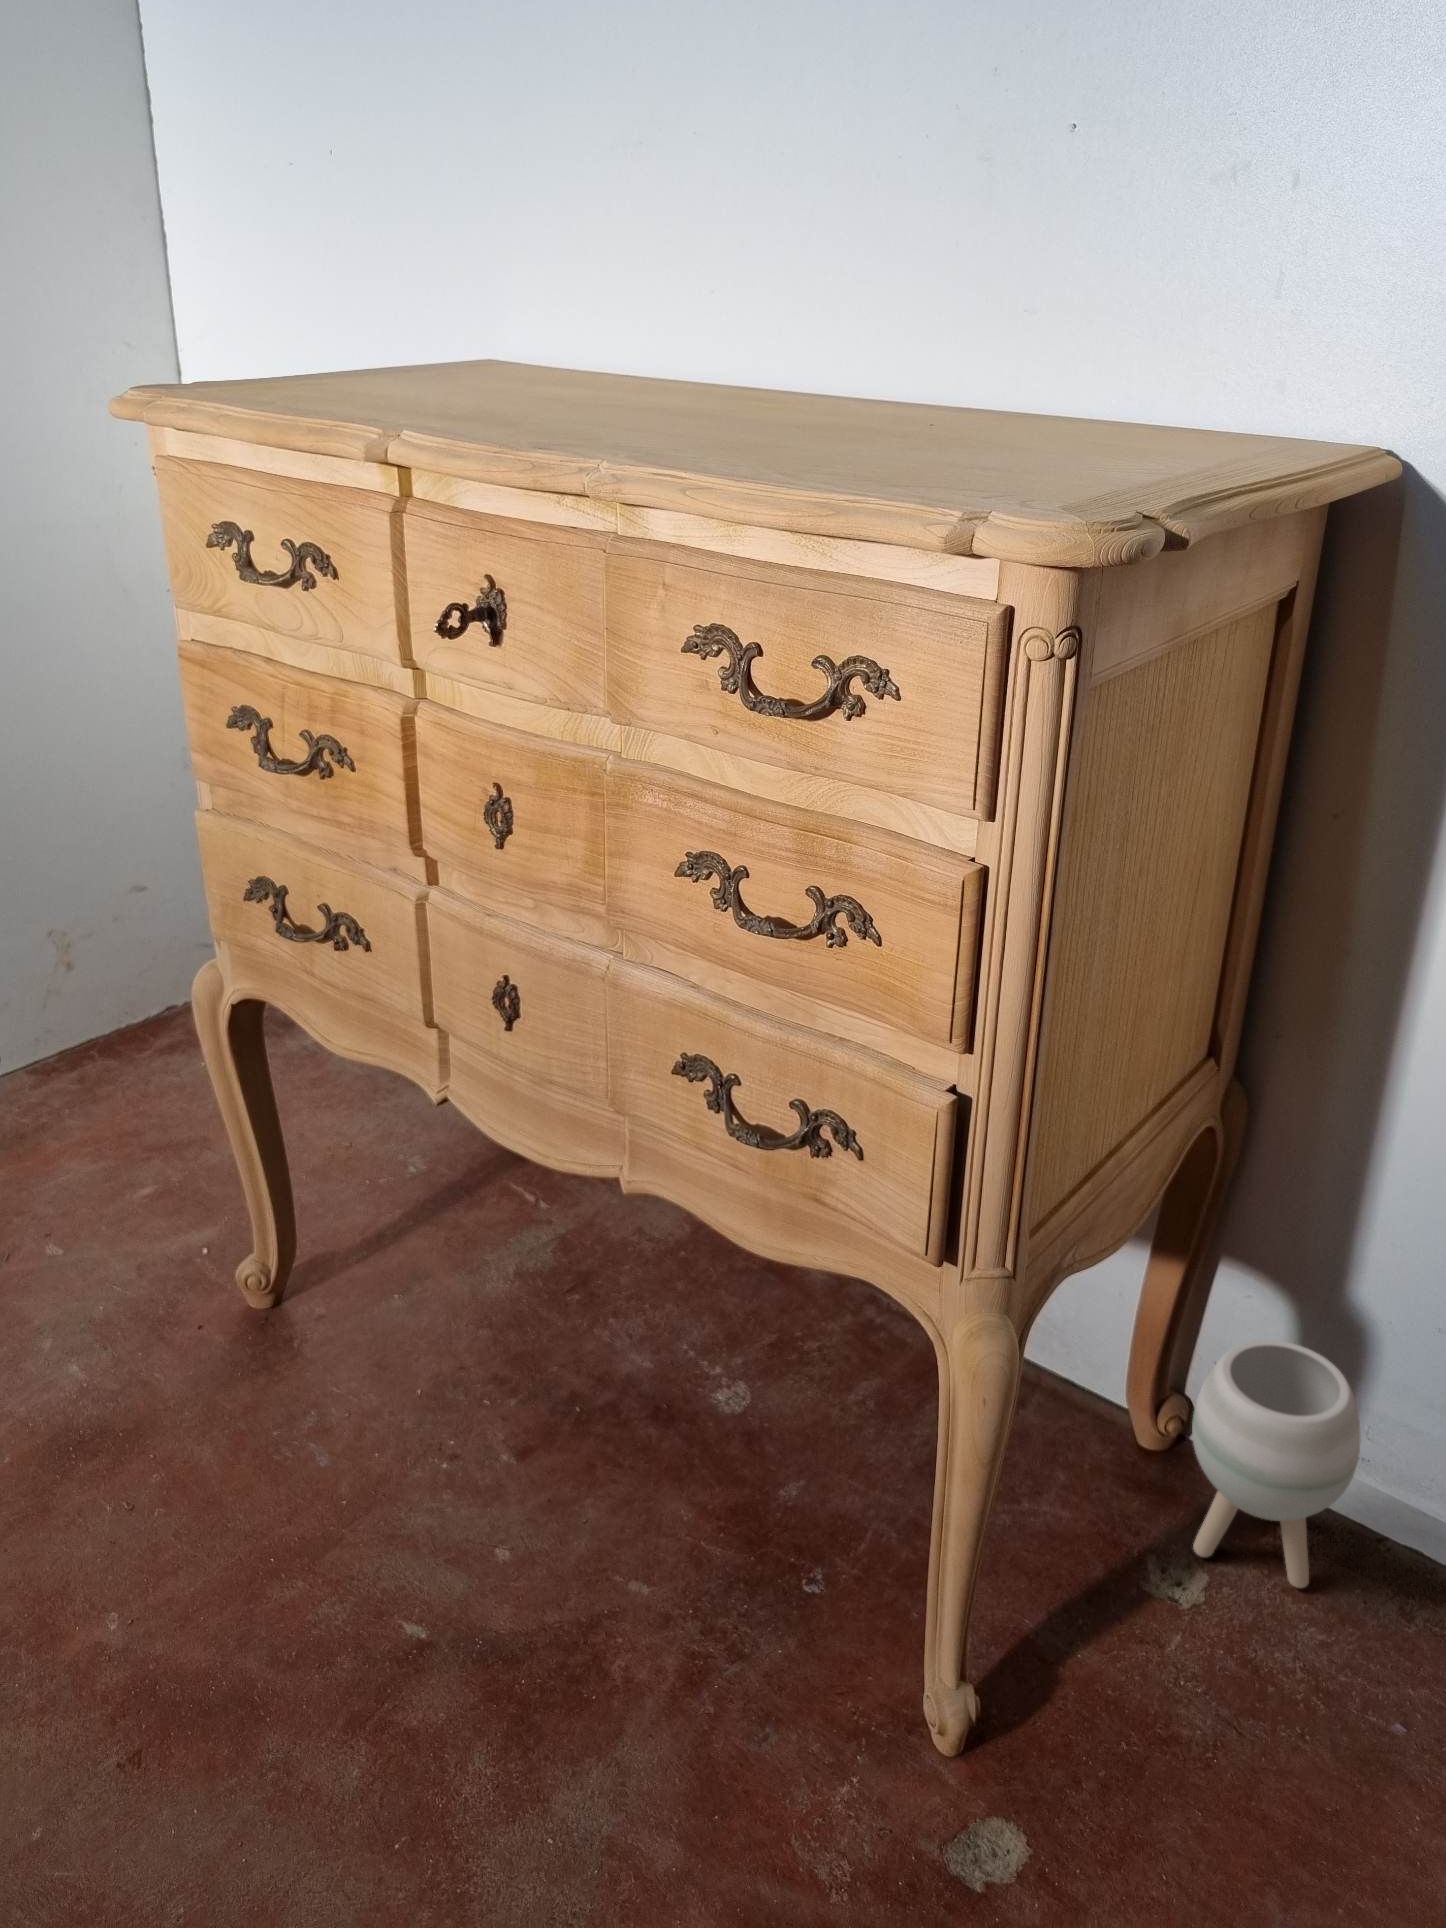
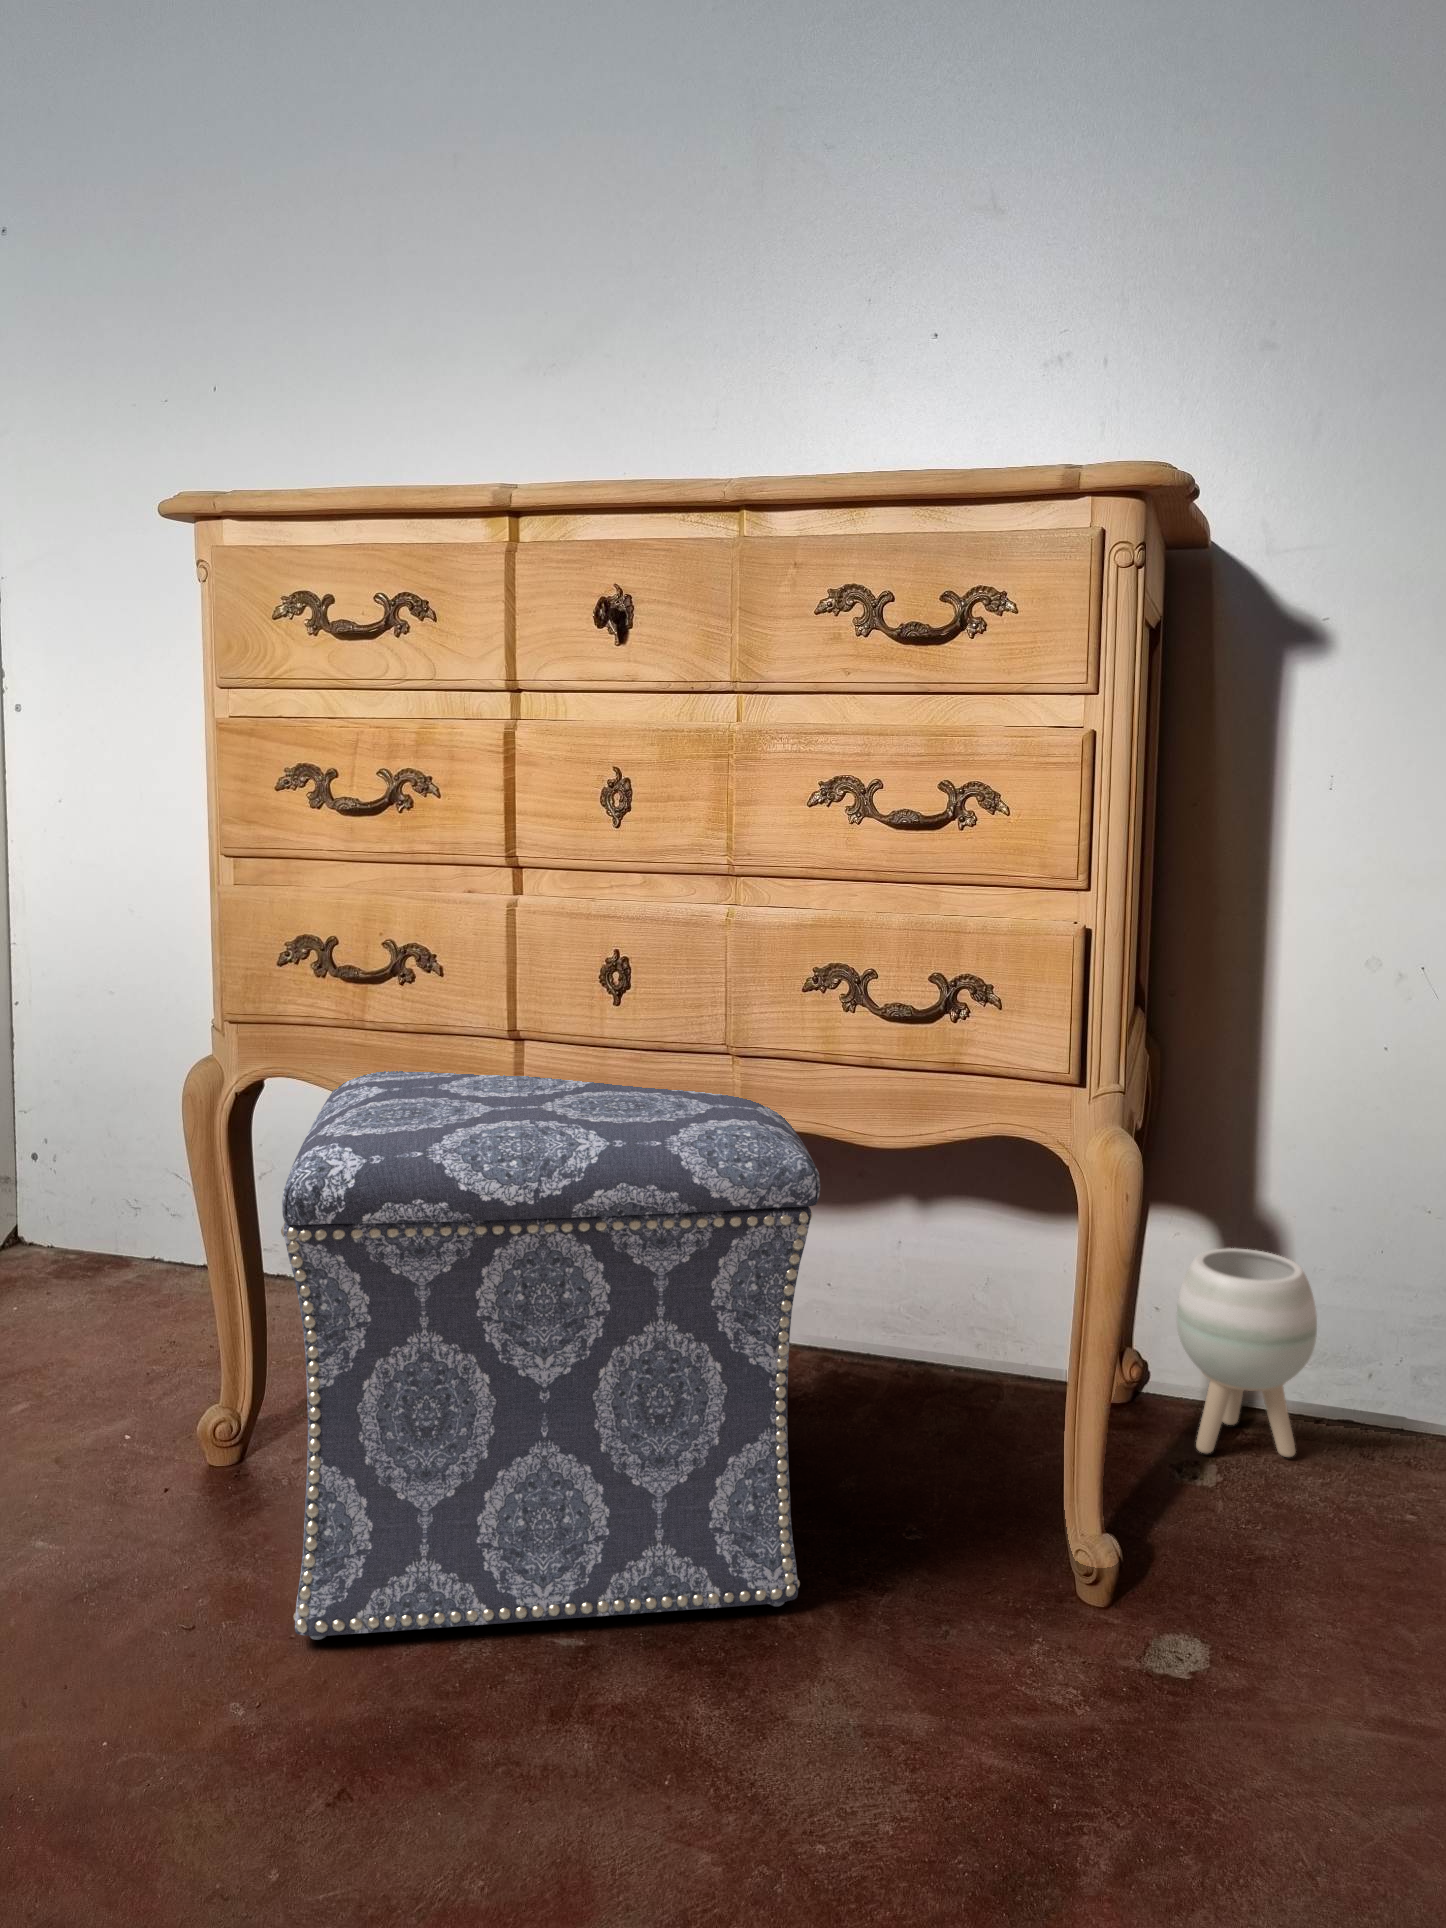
ottoman: none [117,995,750,1661] -> present [281,1071,820,1640]

